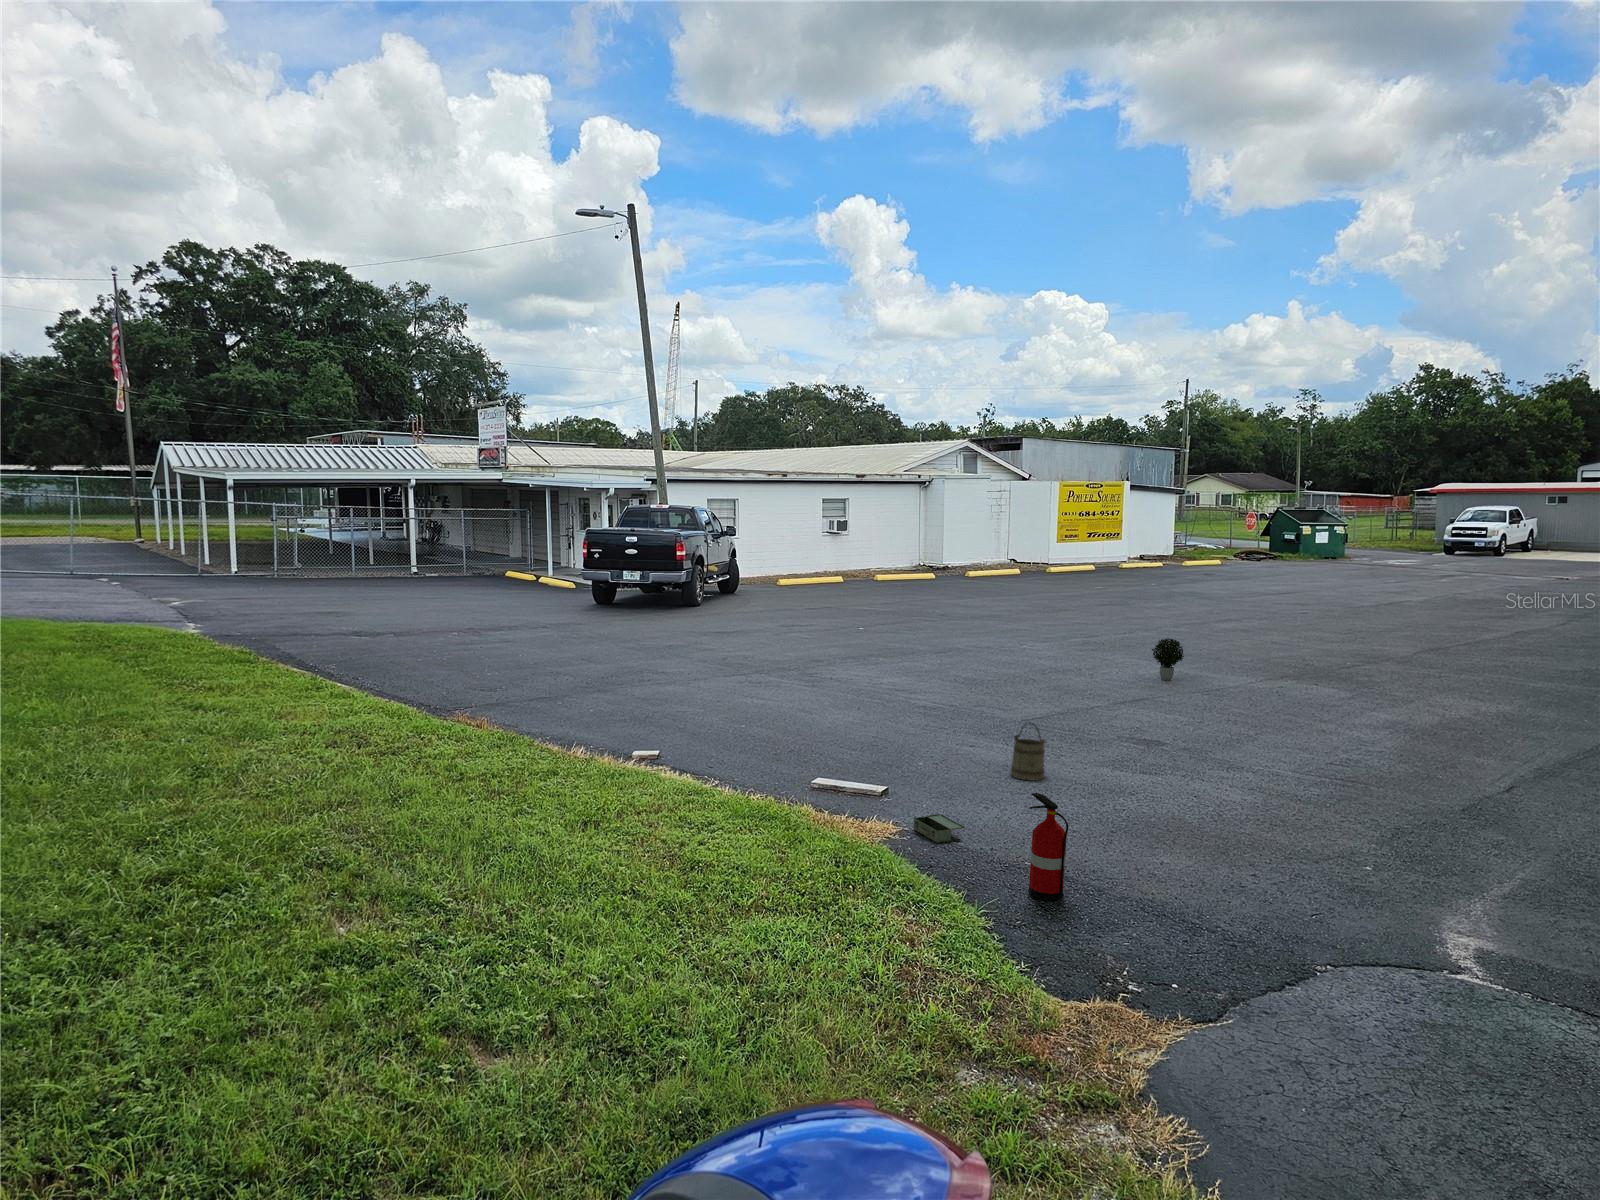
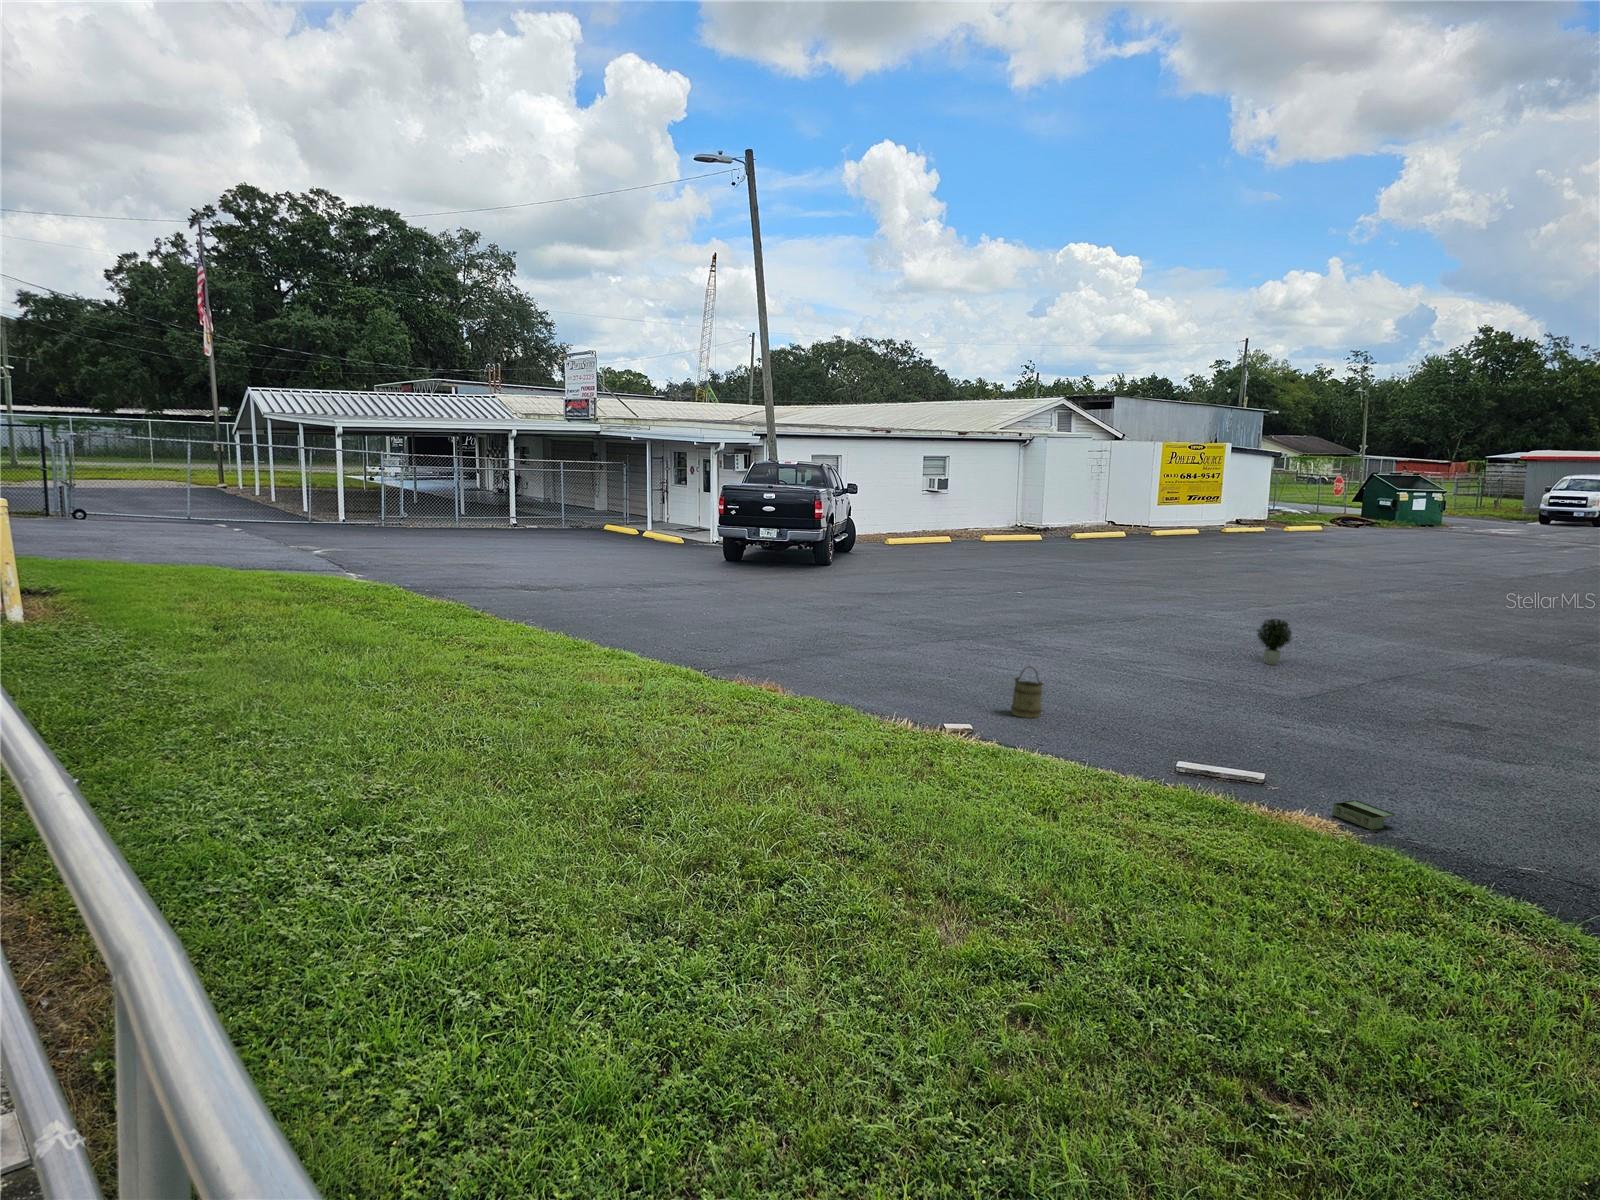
potted plant: present [1152,638,1184,681] -> present [1257,619,1292,665]
bucket: present [1011,723,1046,780] -> present [1011,667,1043,718]
fire extinguisher: present [1029,793,1068,901] -> none [1525,785,1583,896]

